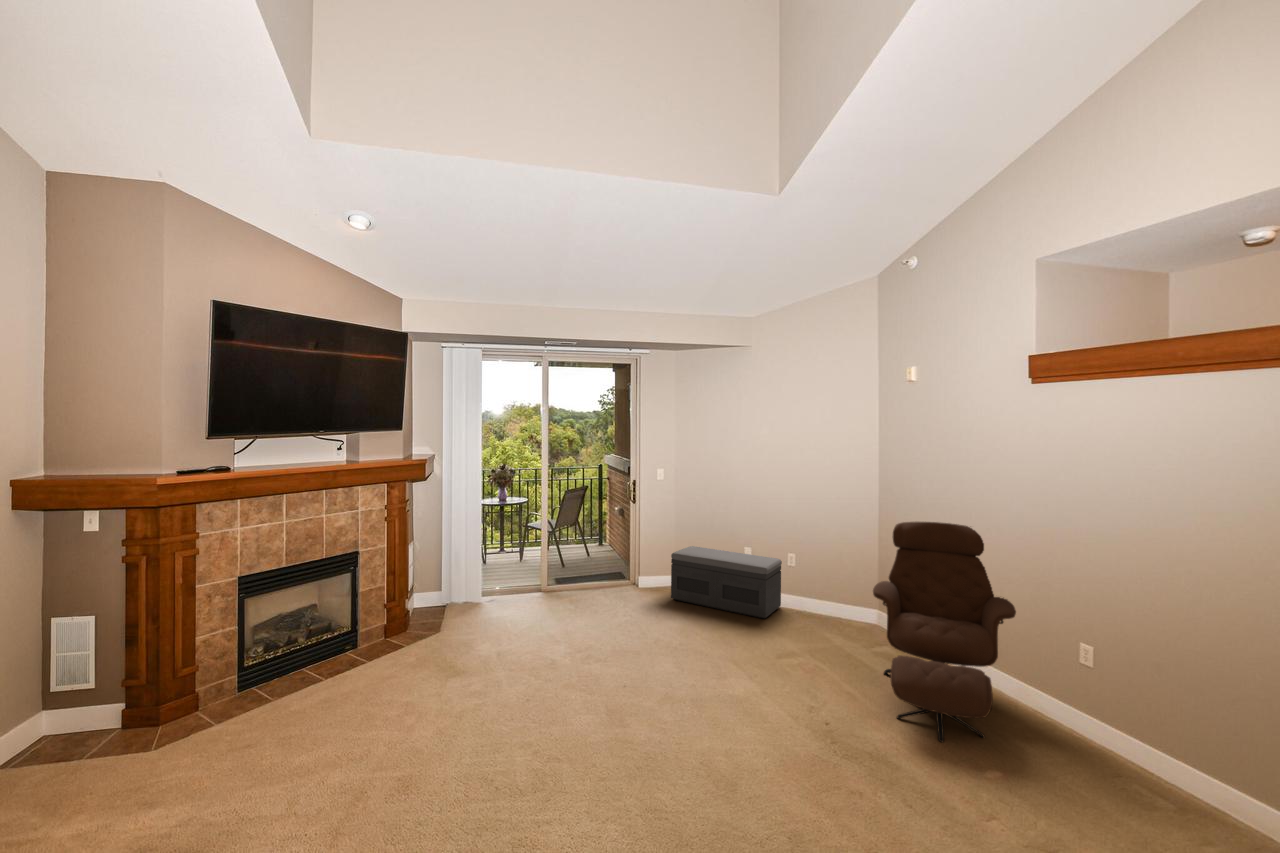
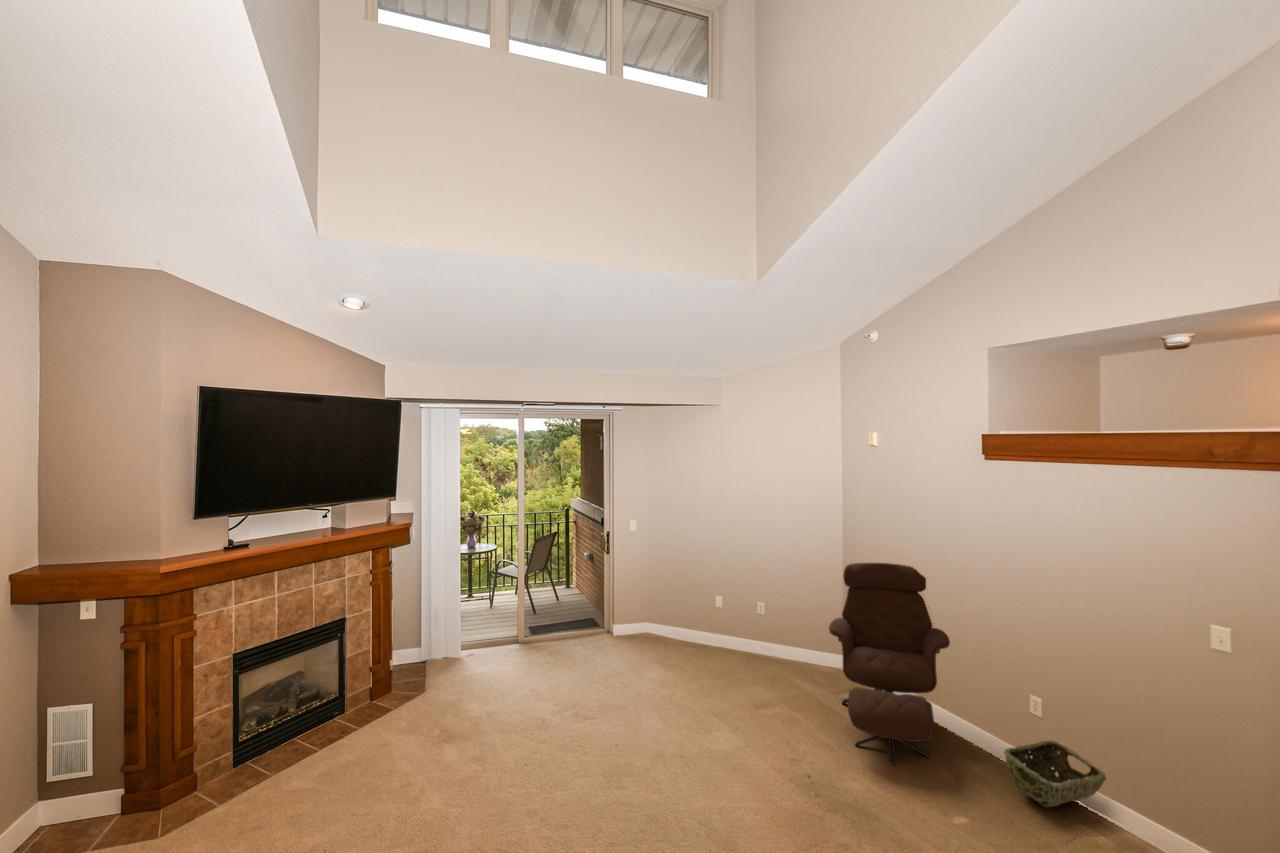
storage bench: present [671,546,782,619] -> none [643,589,746,656]
woven basket: none [1079,728,1211,805] -> present [1004,741,1106,807]

